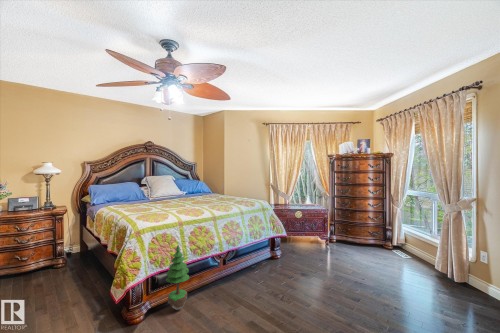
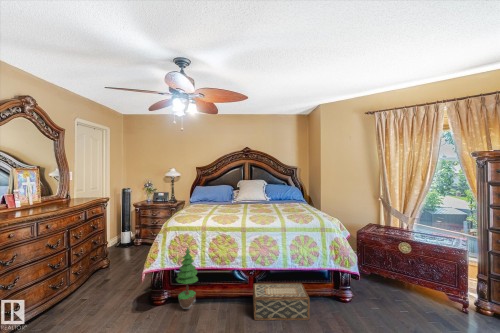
woven basket: none [226,253,273,290] -> present [253,283,310,320]

